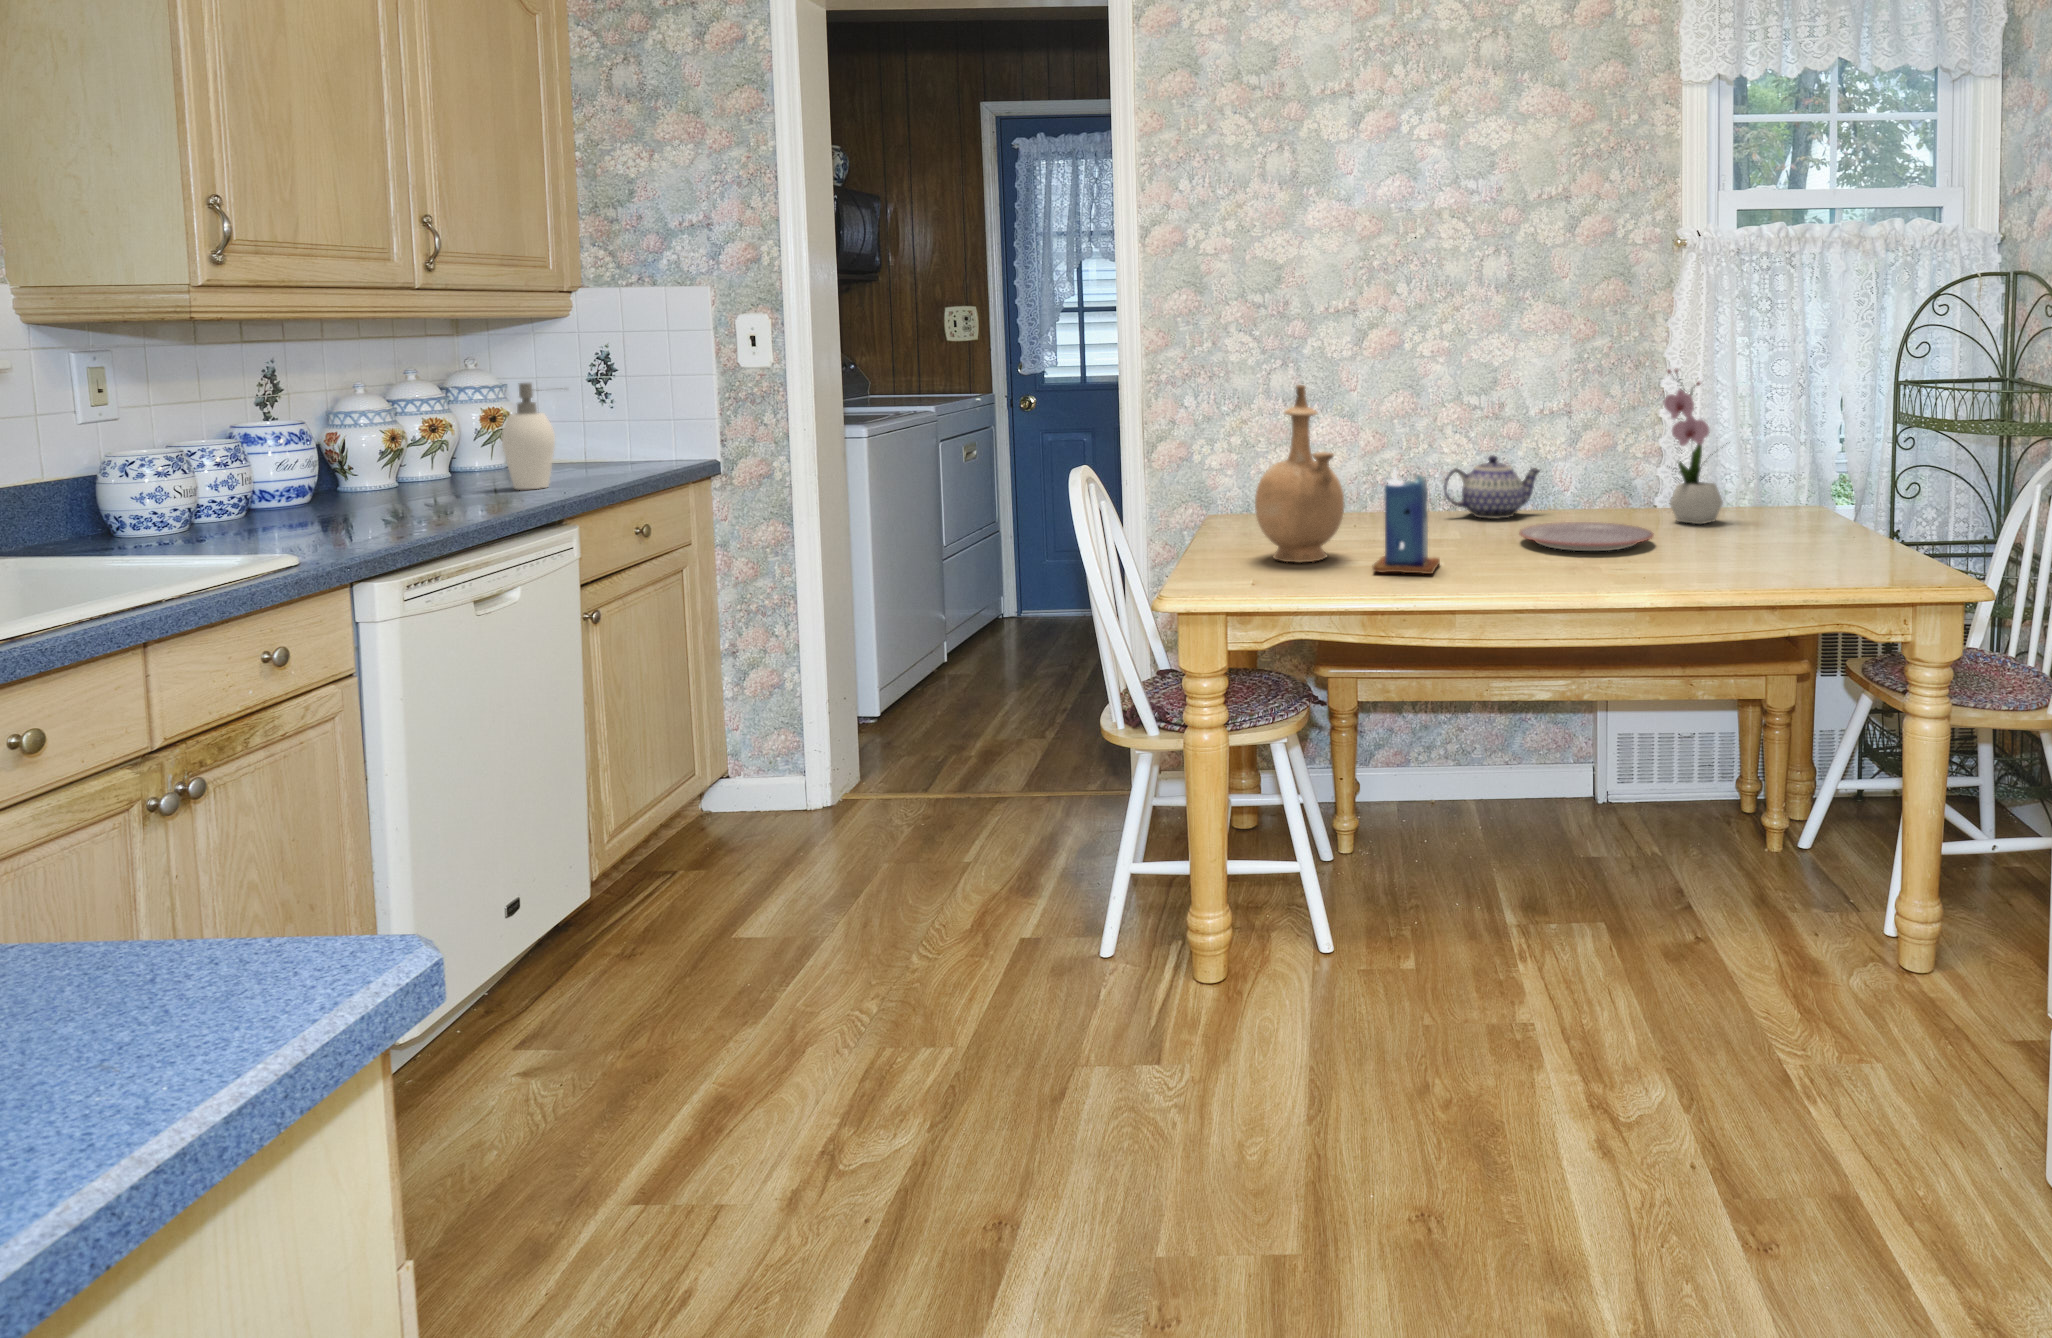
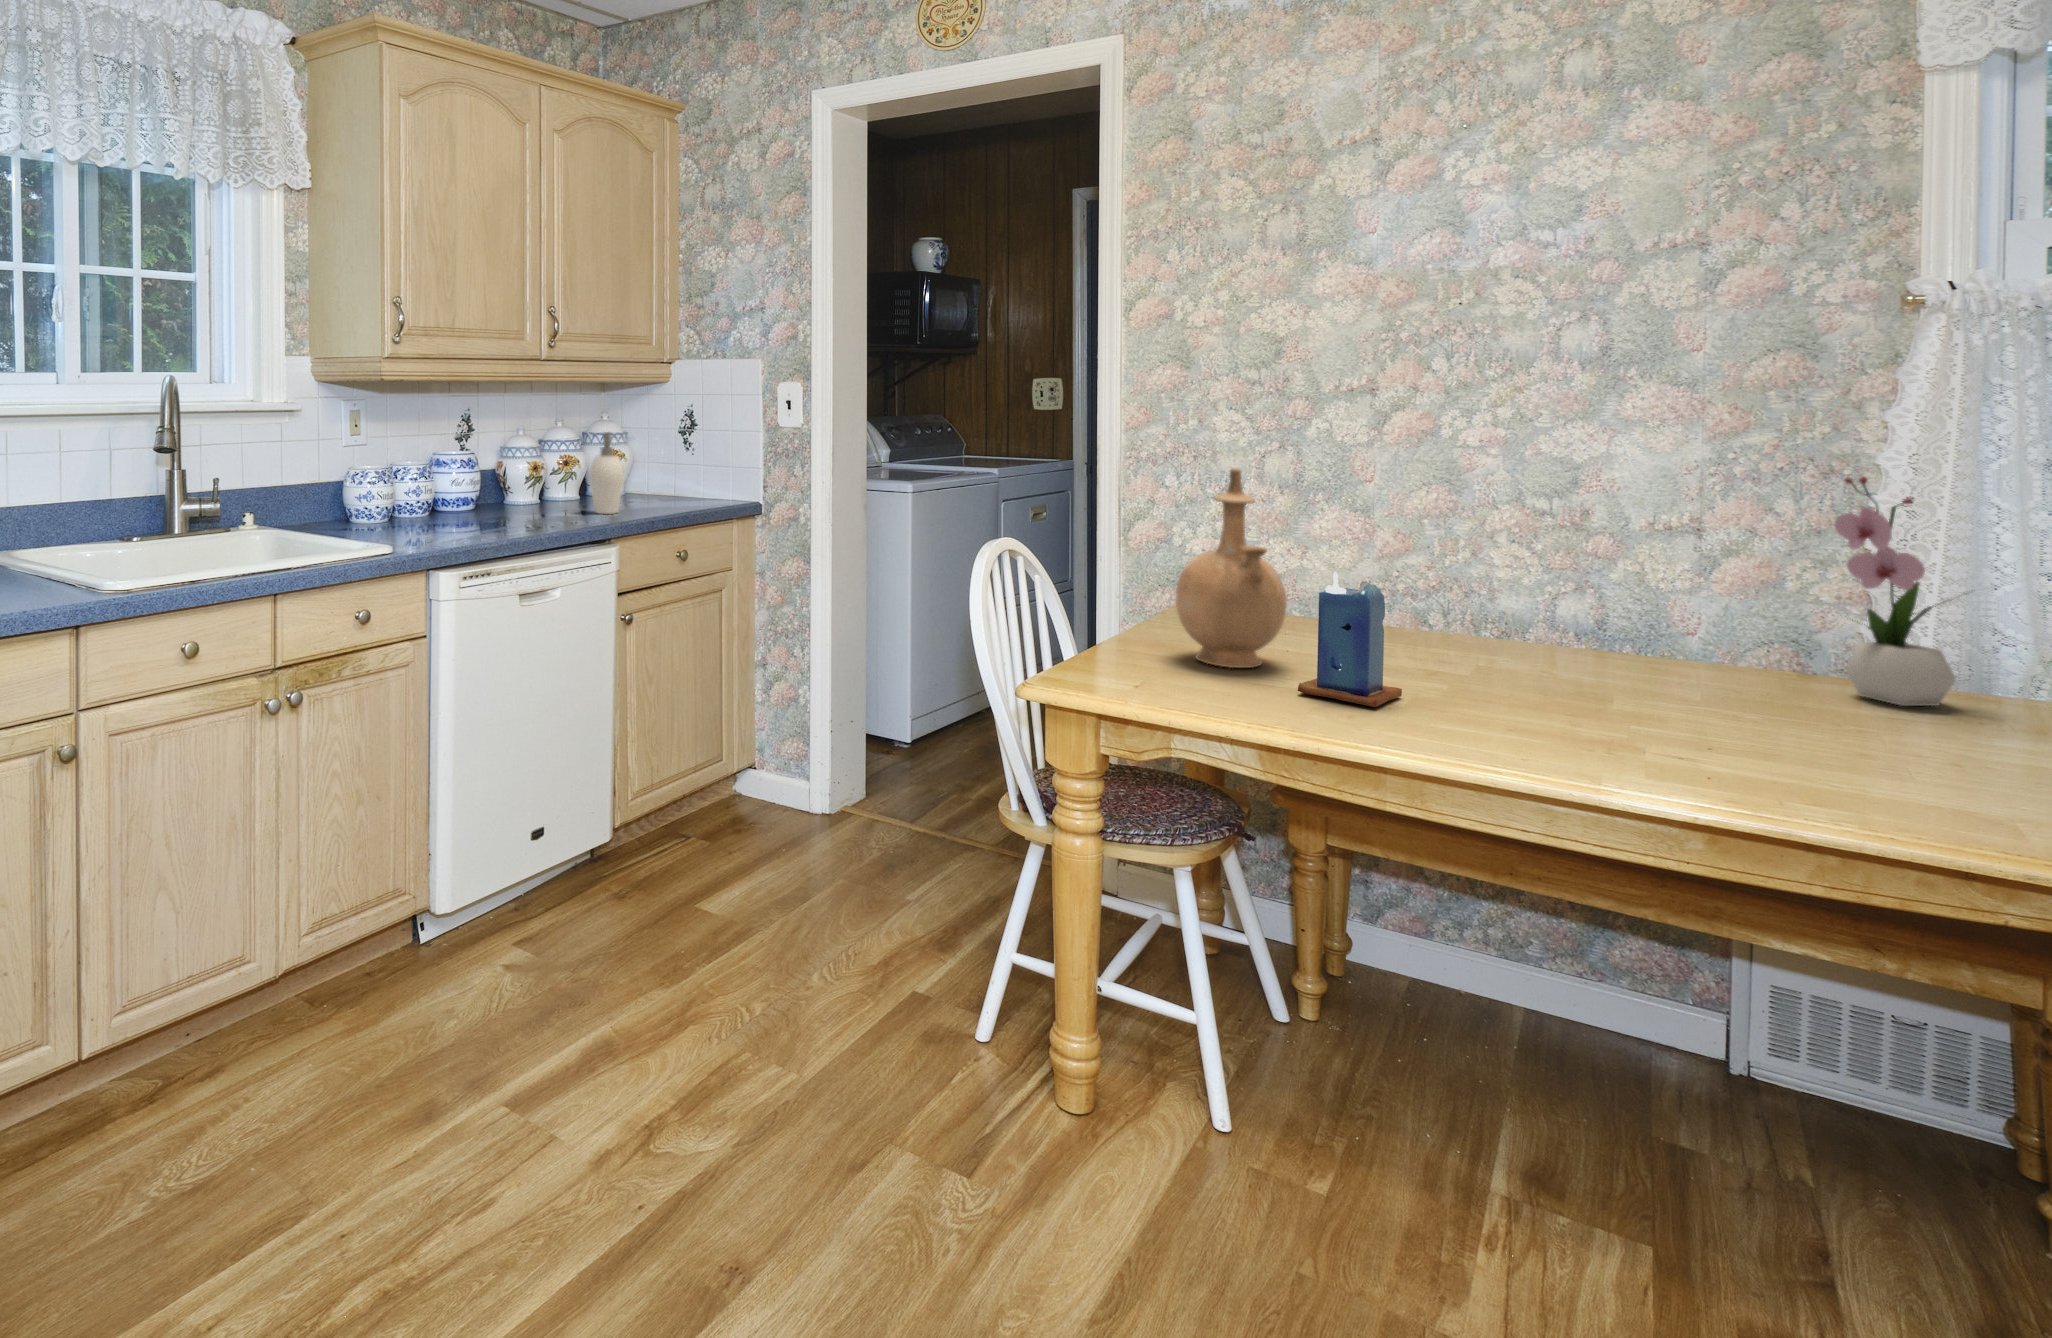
teapot: present [1444,455,1540,519] -> none [1469,571,1627,652]
plate: present [1519,522,1654,551] -> none [1548,667,1782,721]

